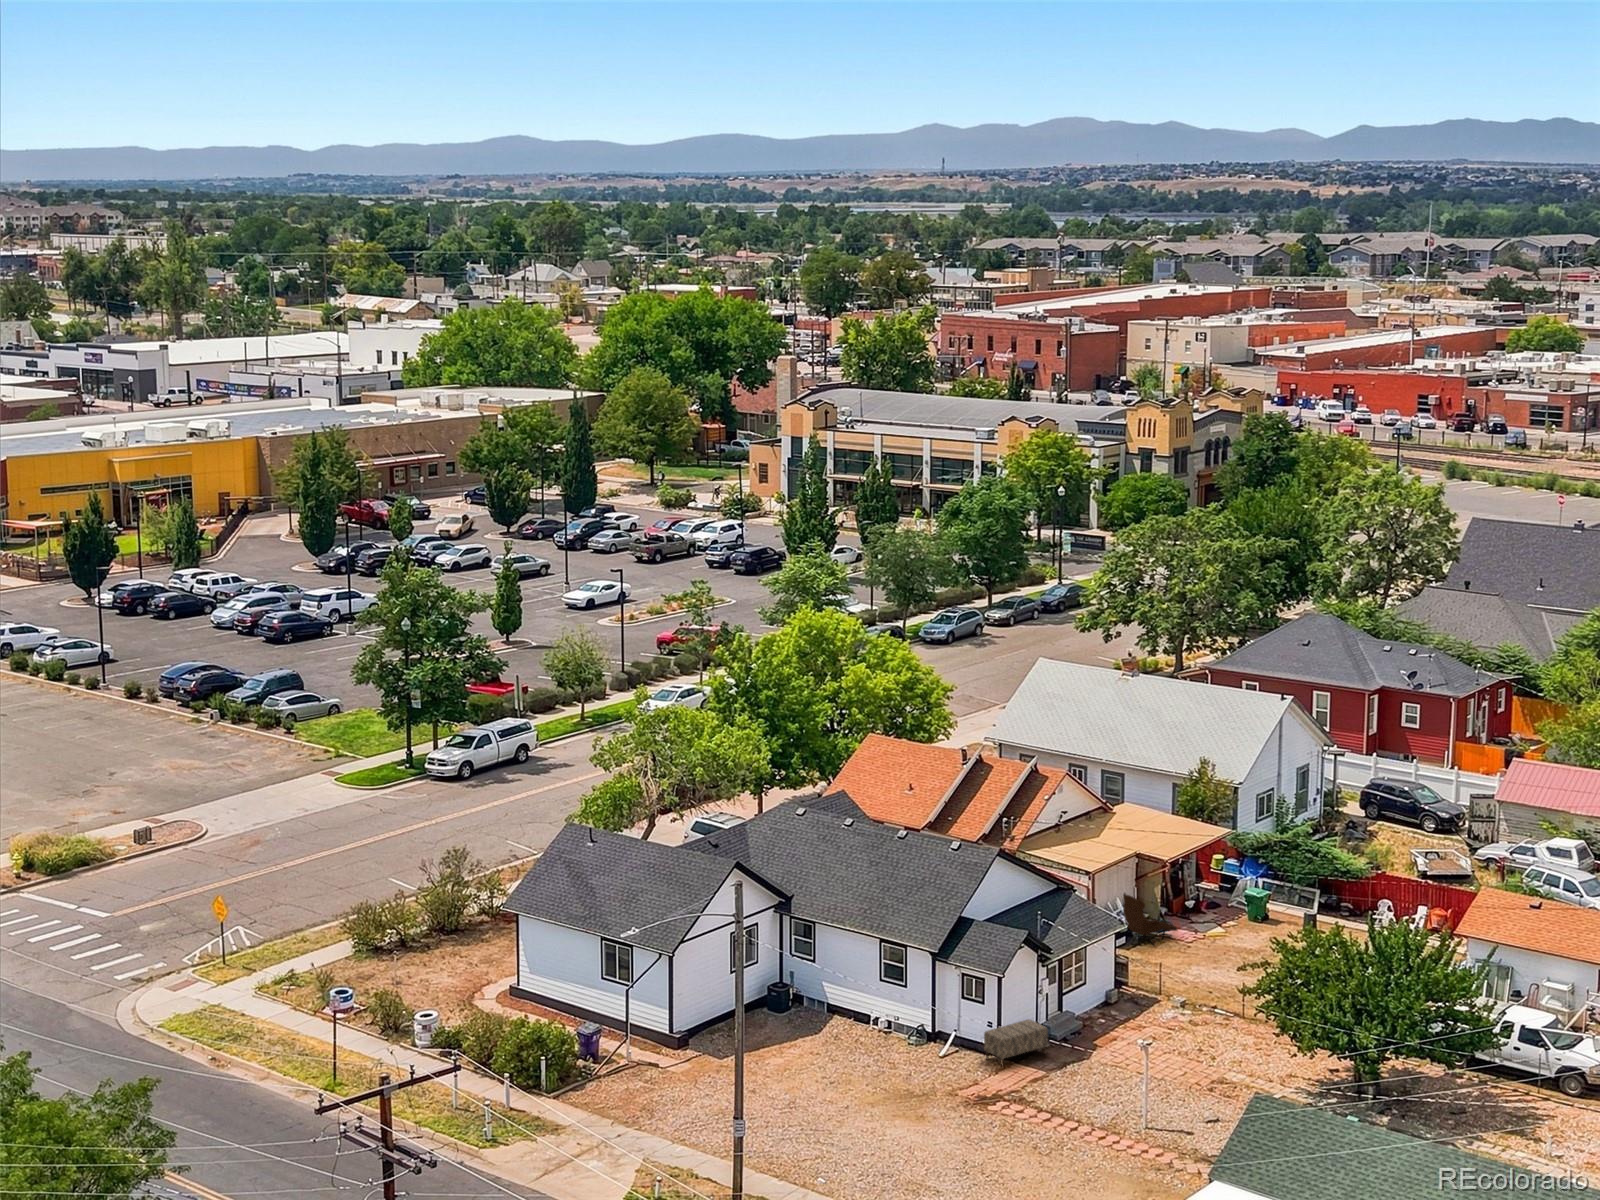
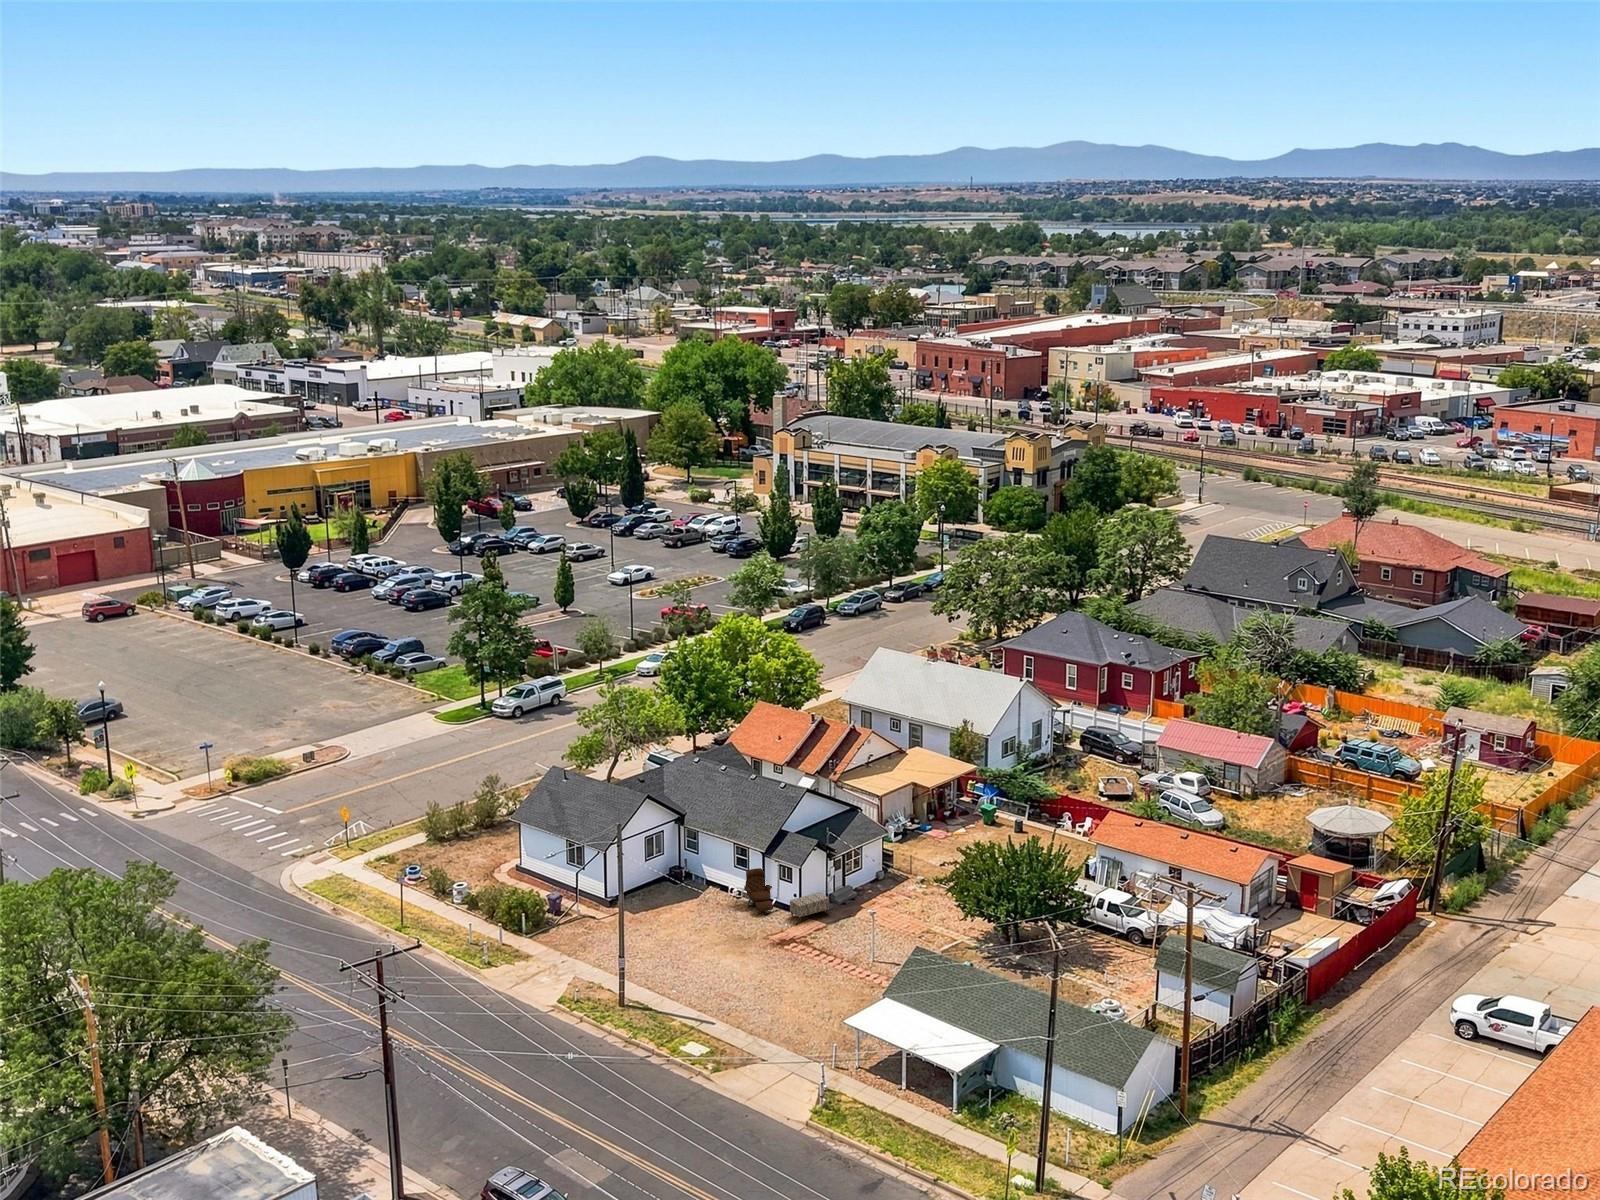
lounge chair: present [1123,894,1177,945] -> present [744,868,773,915]

